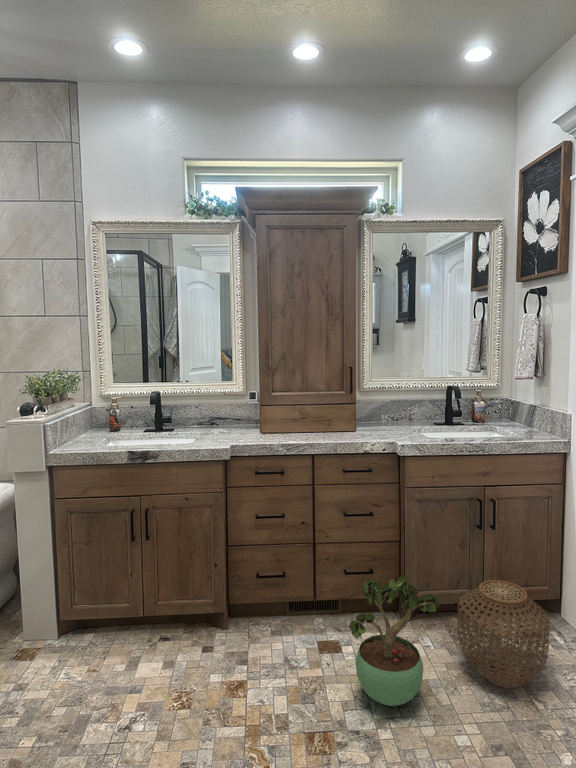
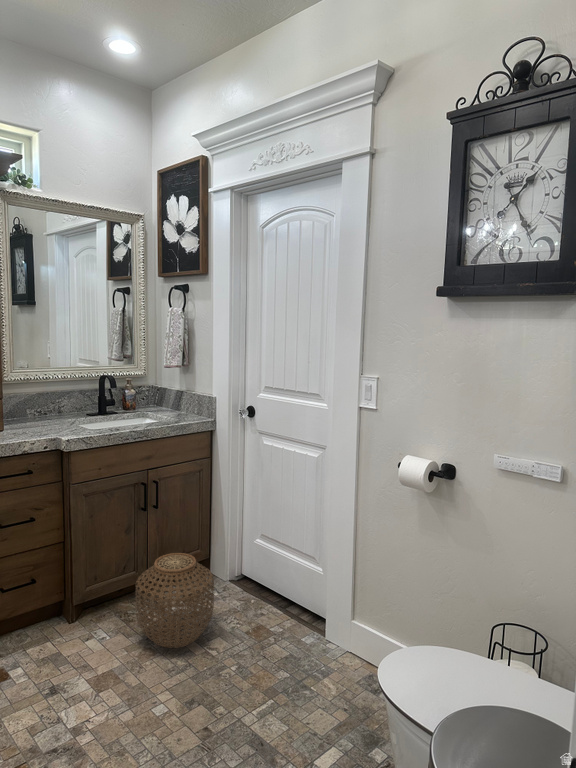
potted plant: present [349,575,439,706] -> none [33,571,128,711]

